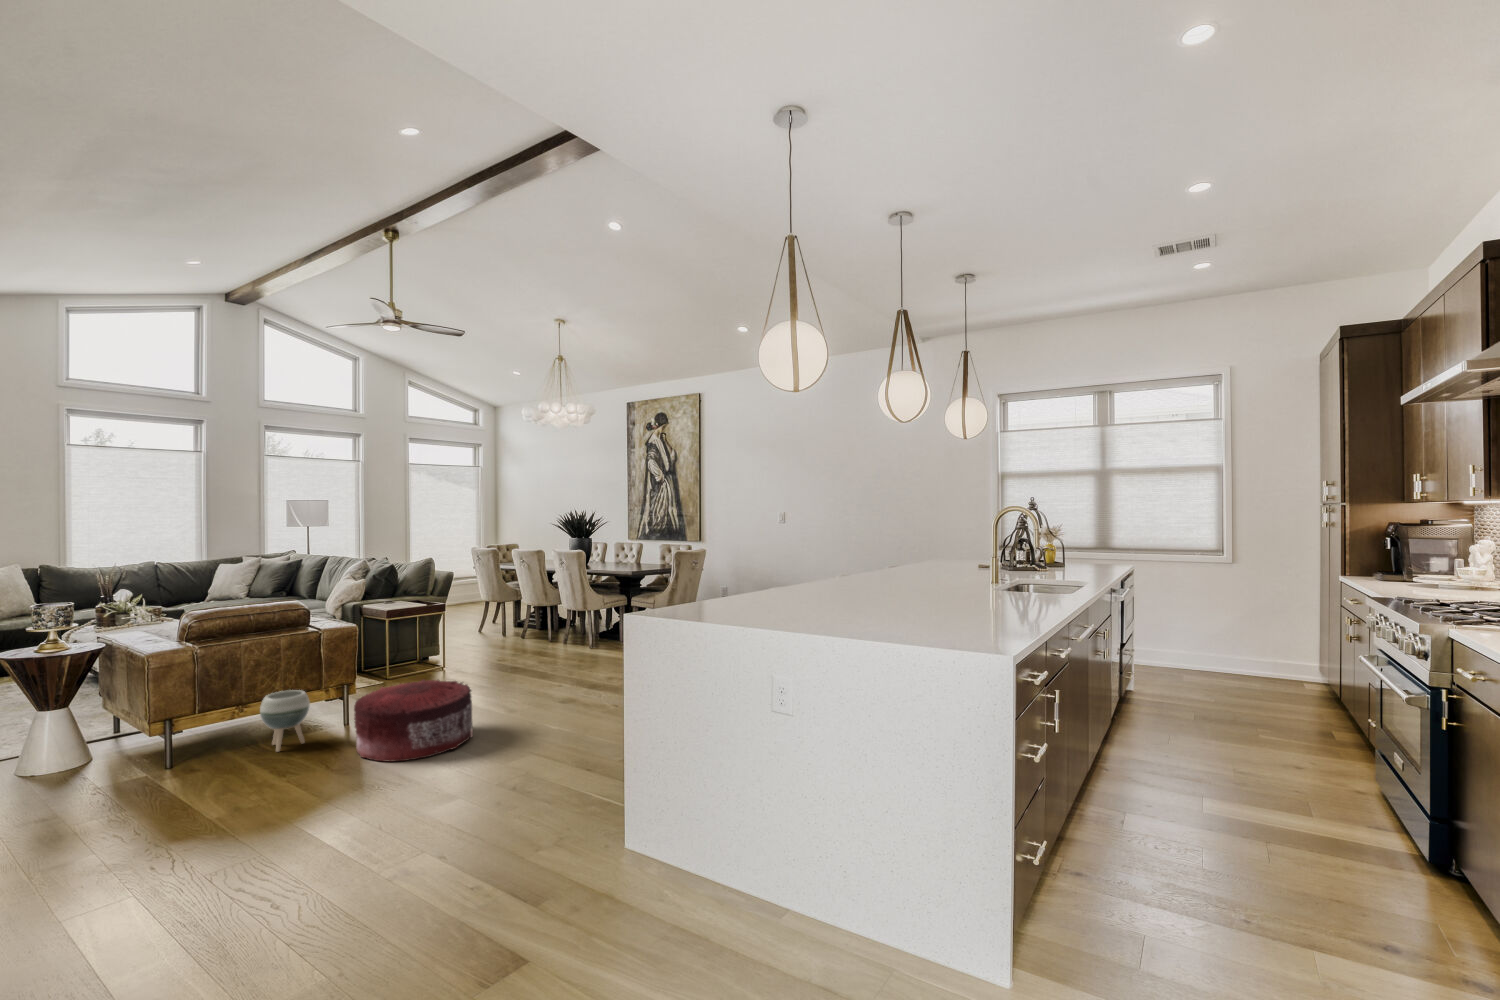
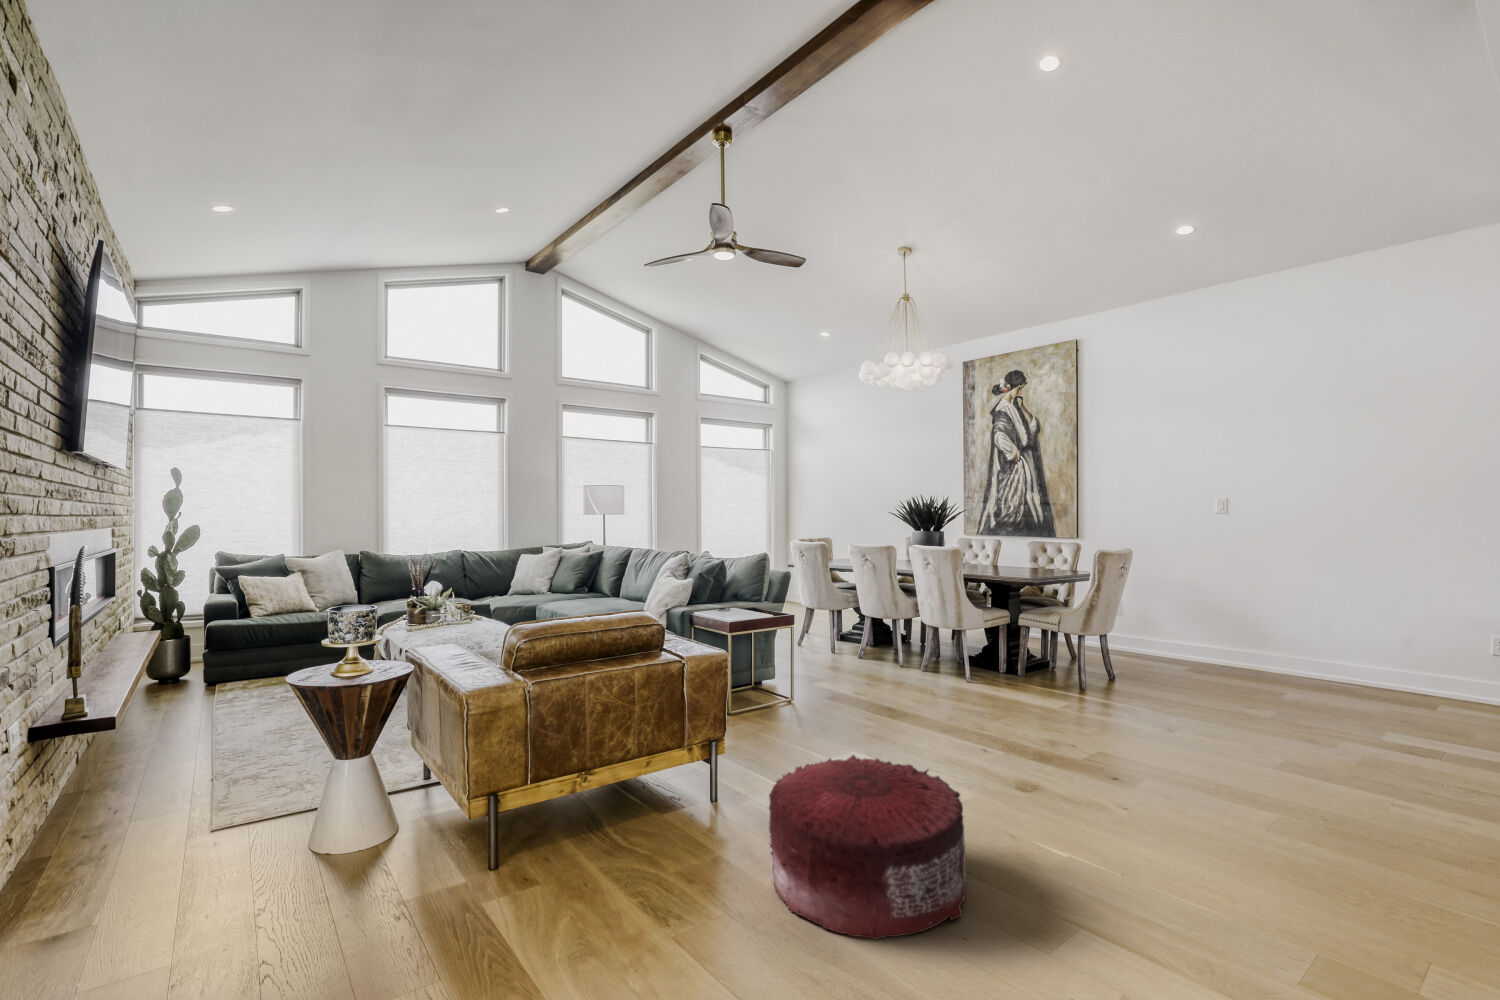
planter: present [260,690,310,752] -> none [616,757,685,866]

